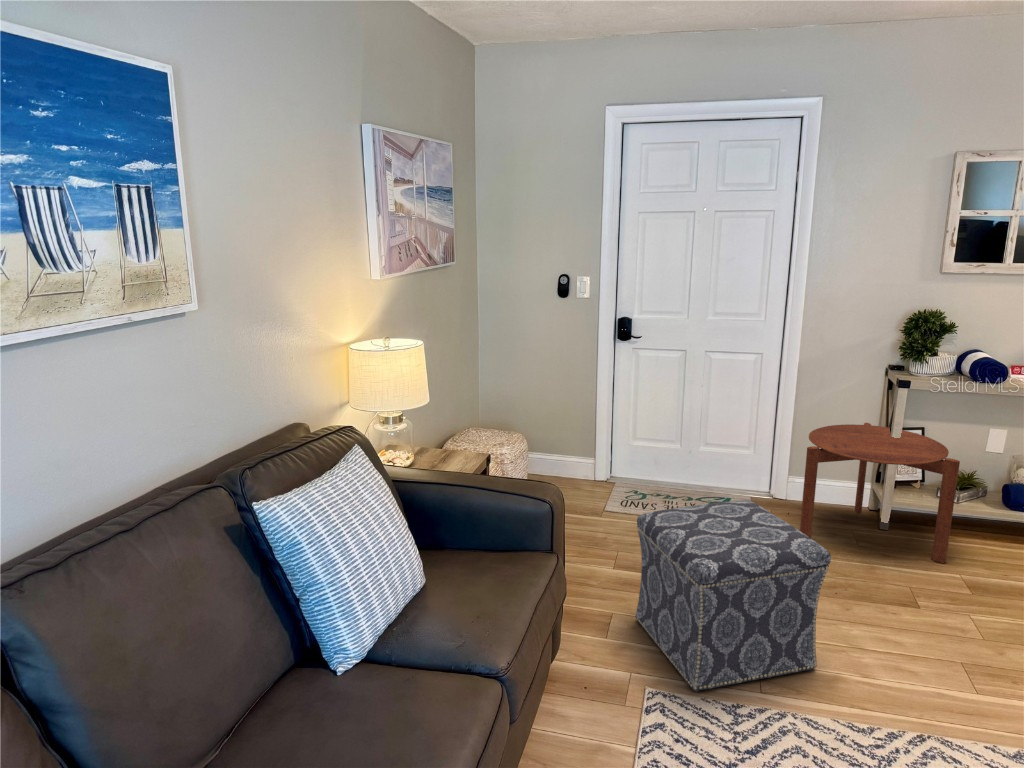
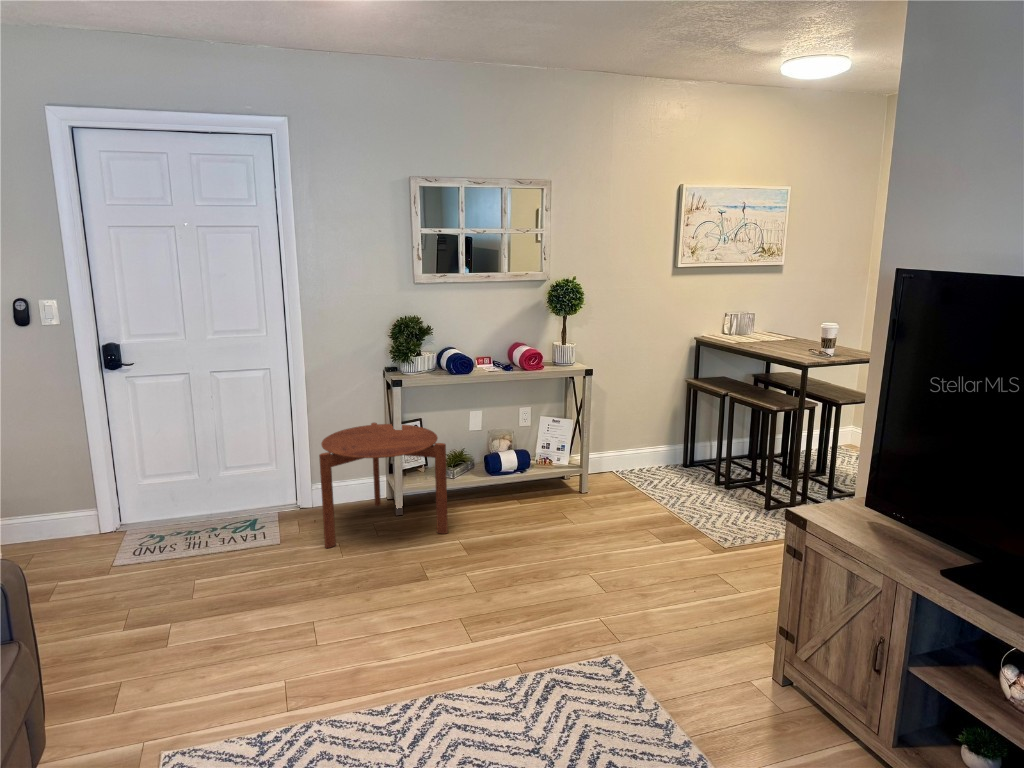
ottoman: present [636,500,831,691] -> none [132,519,340,736]

